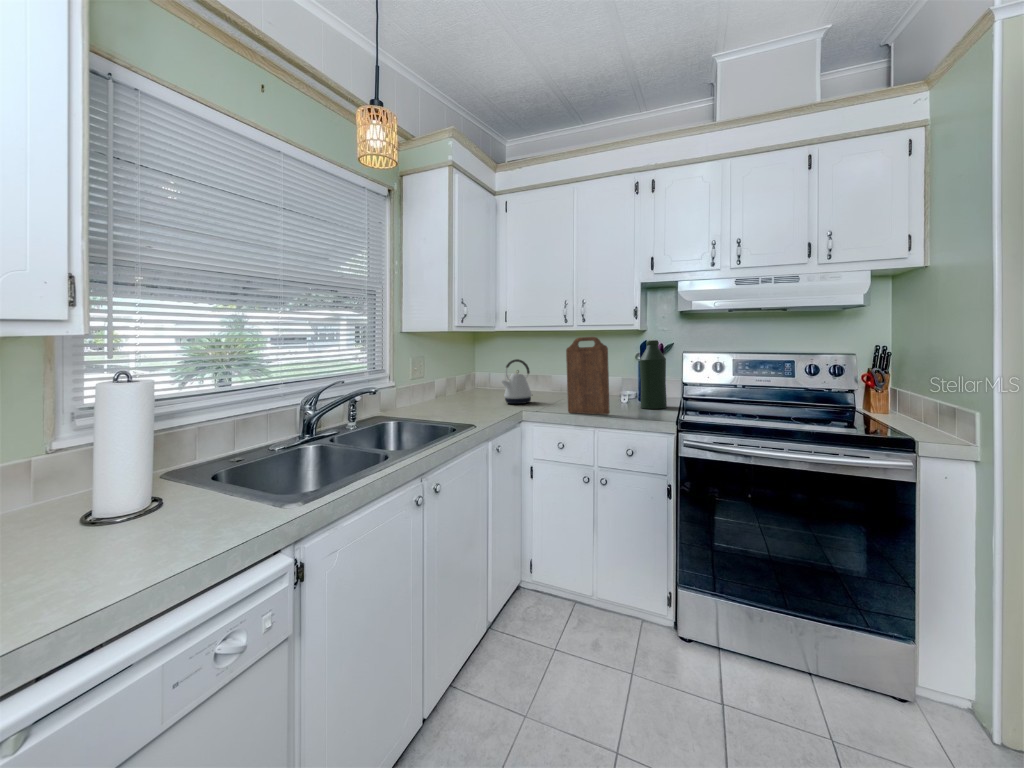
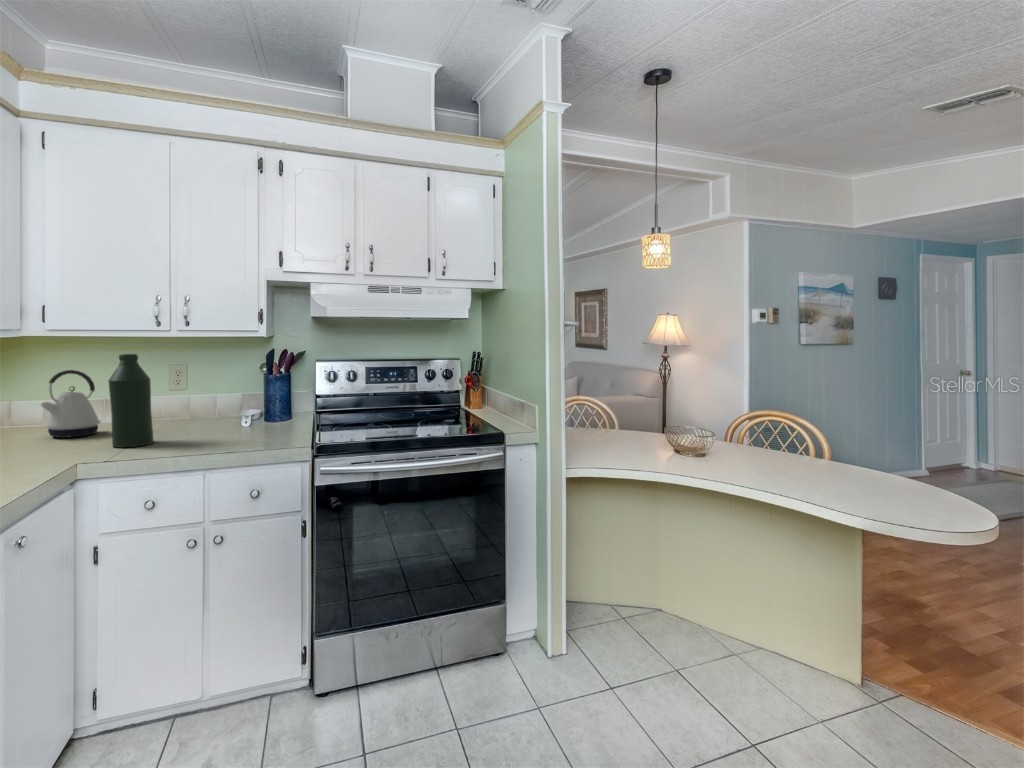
cutting board: present [566,337,610,414] -> none [160,346,226,447]
bottle: present [640,340,667,409] -> present [109,354,154,447]

